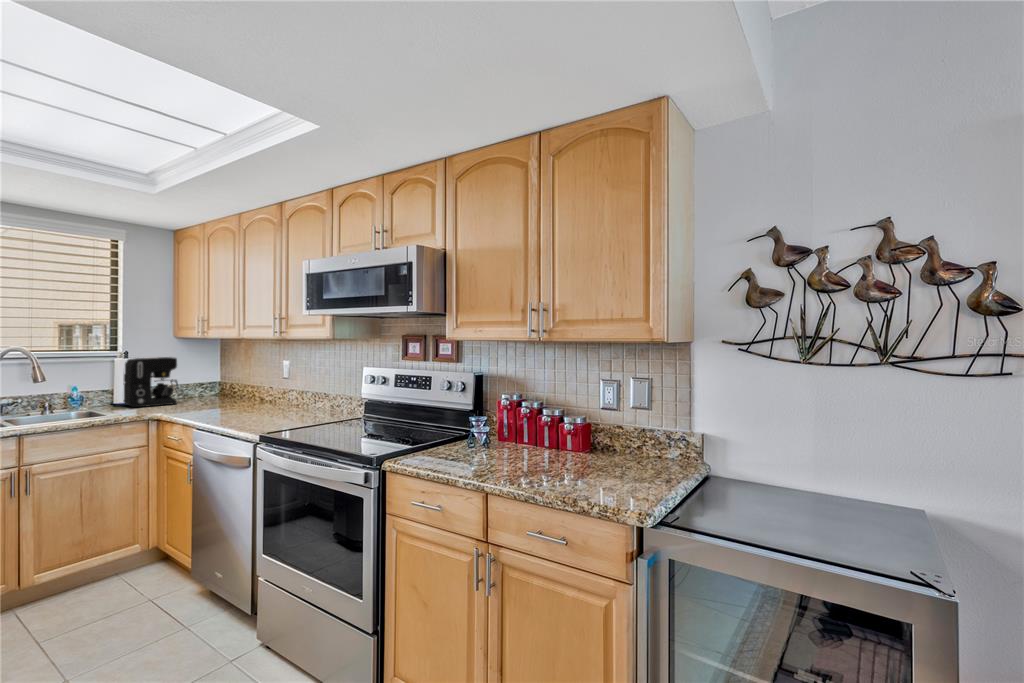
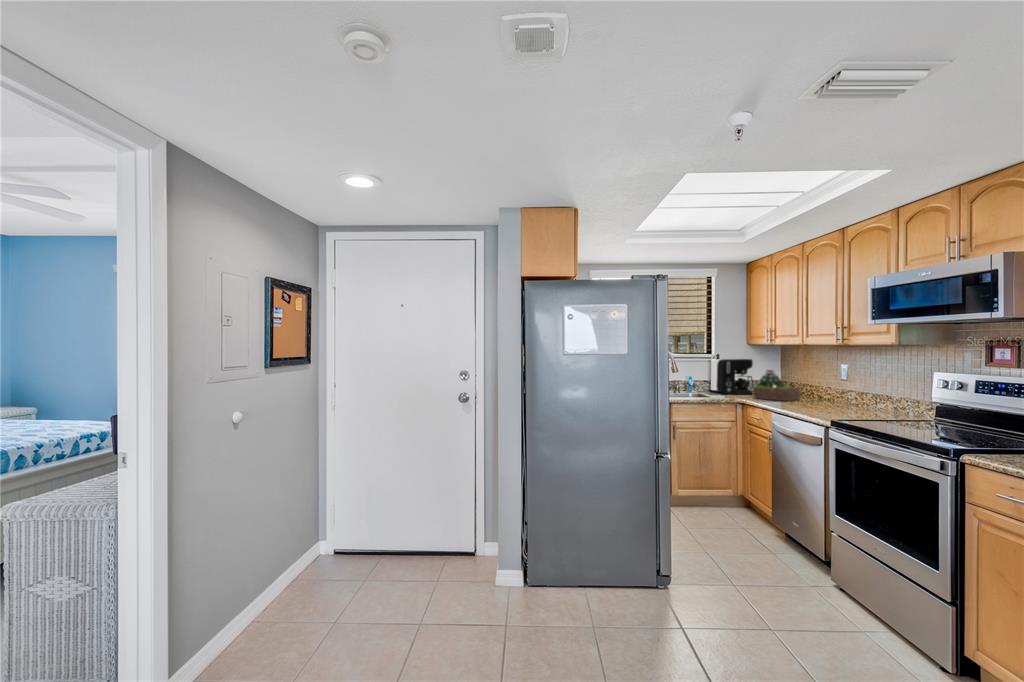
succulent plant: none [175,371,235,410] -> present [754,370,800,401]

